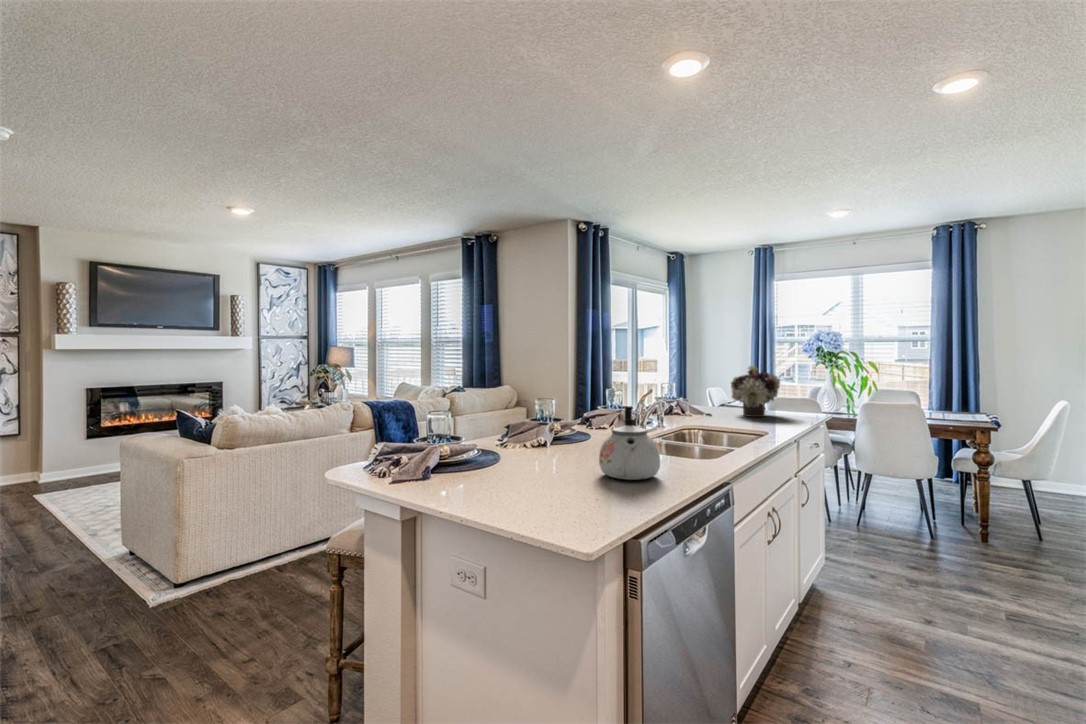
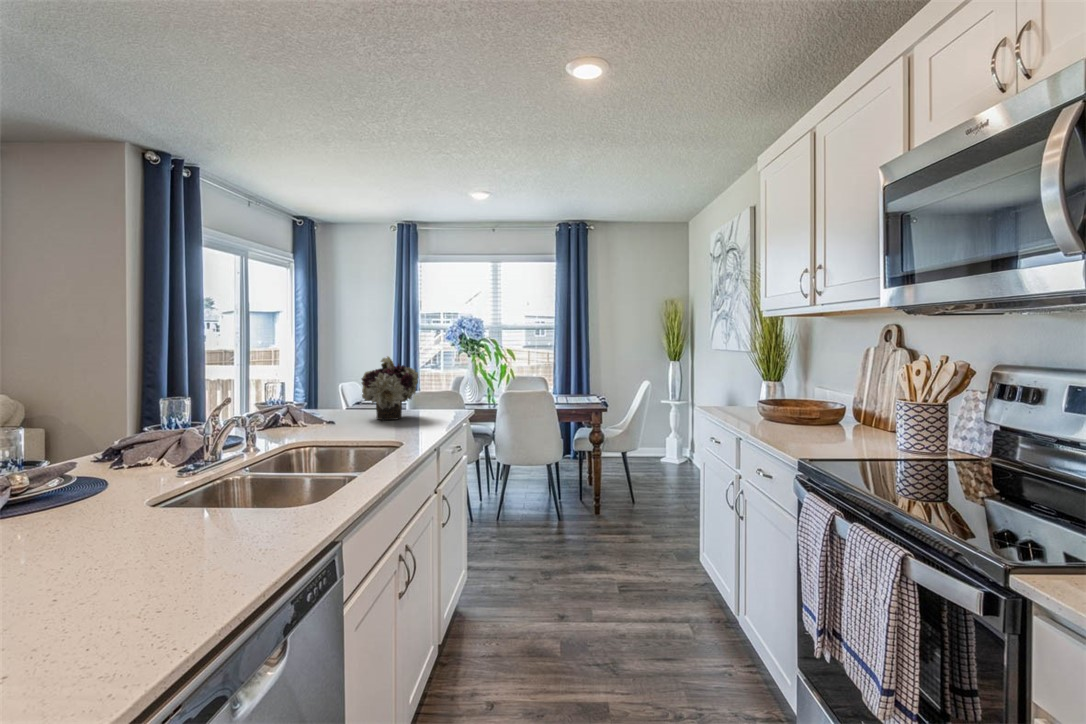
kettle: present [599,406,660,480] -> none [79,442,212,584]

